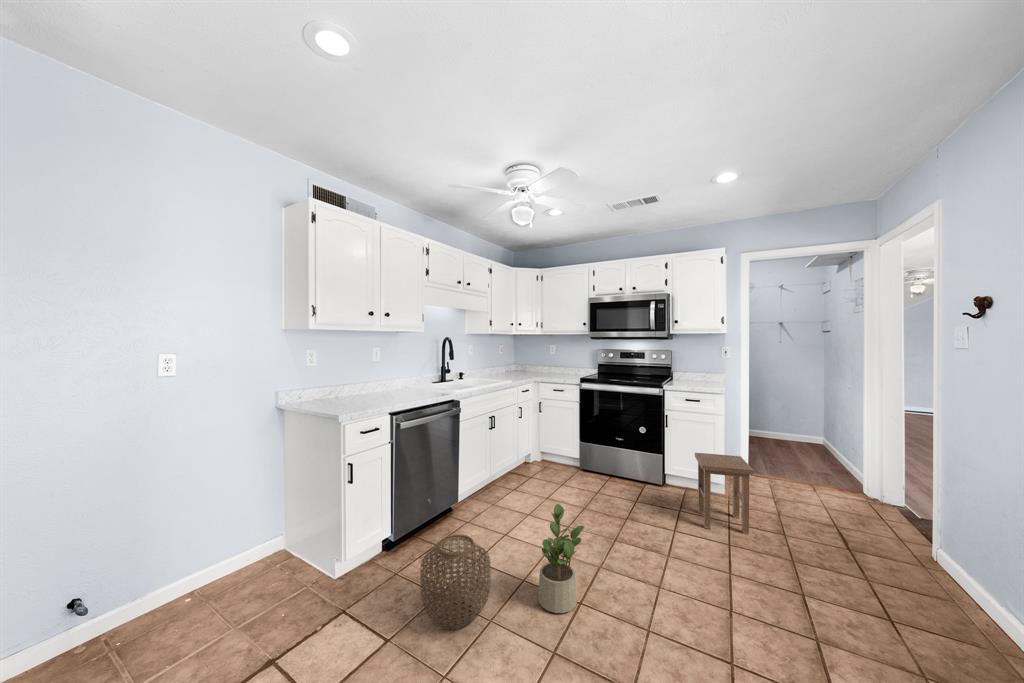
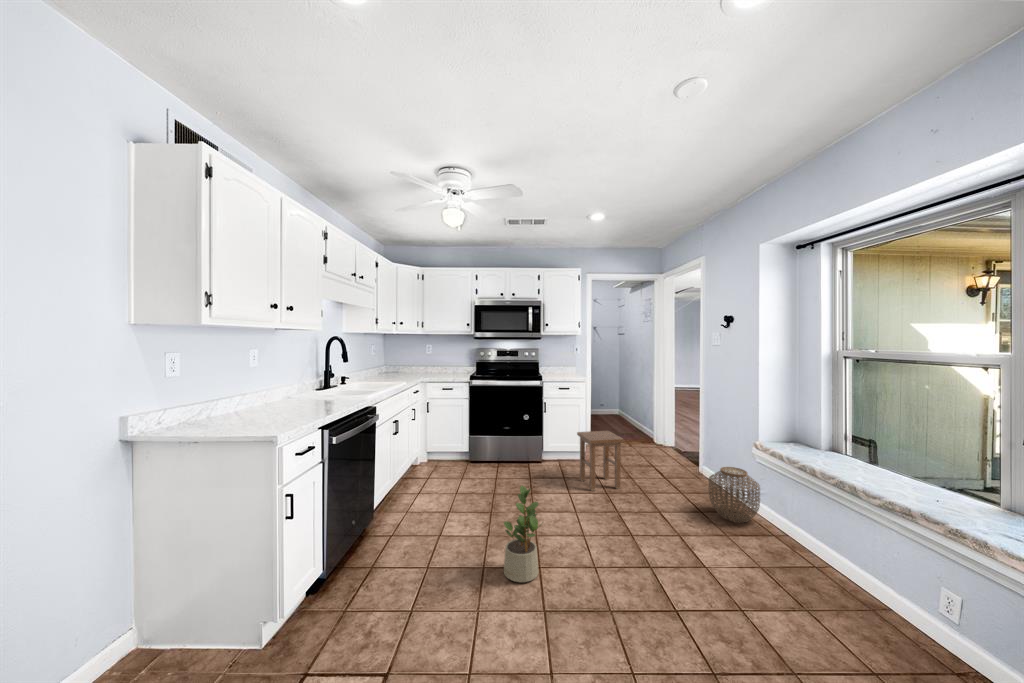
woven basket: present [420,535,491,630] -> present [708,467,760,523]

